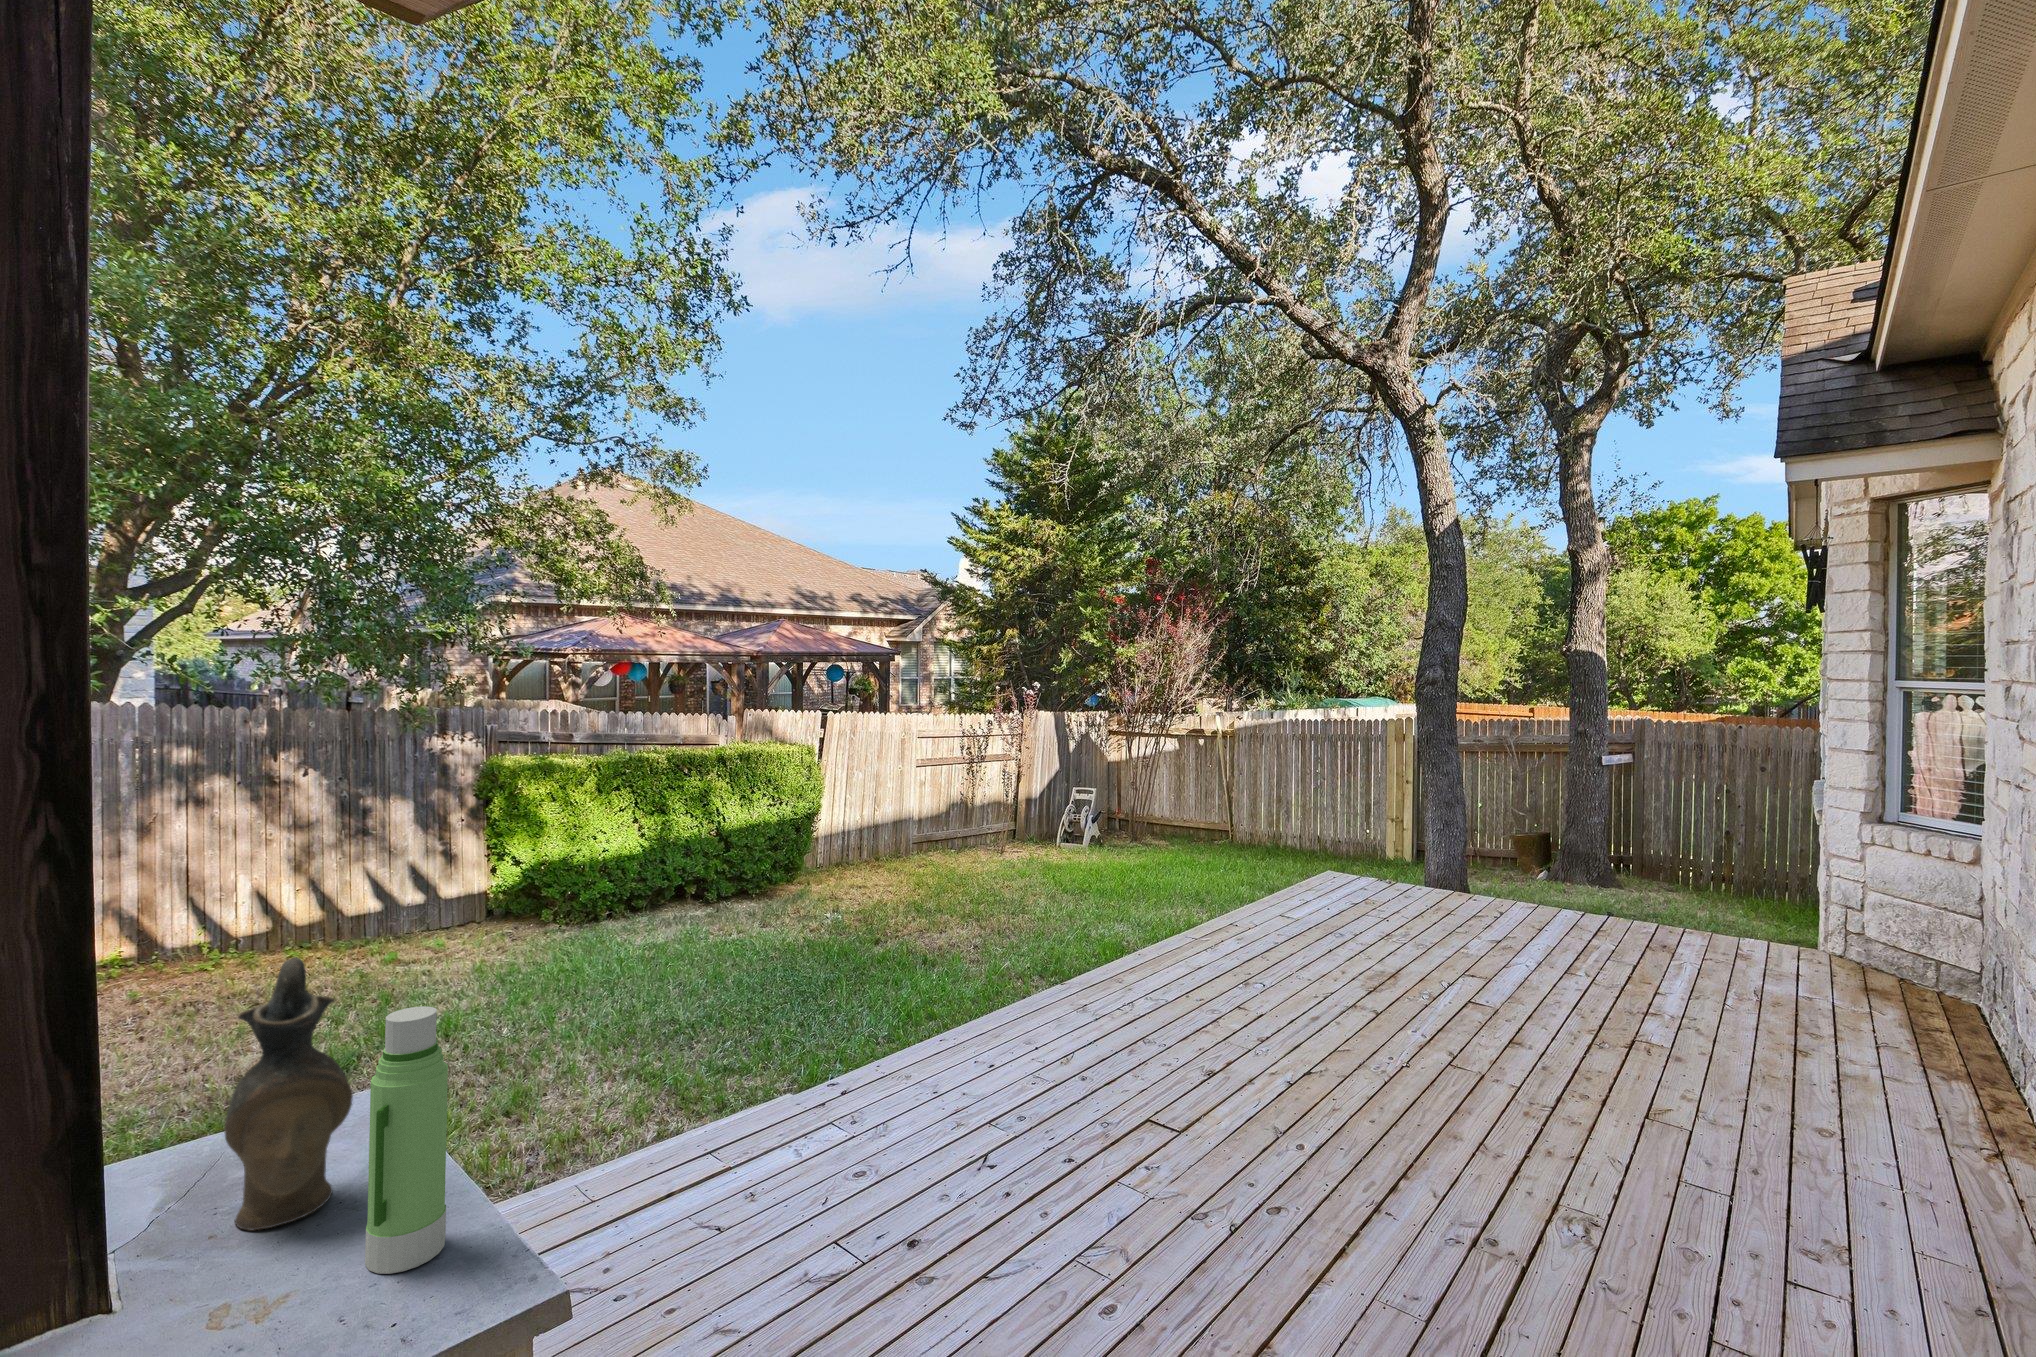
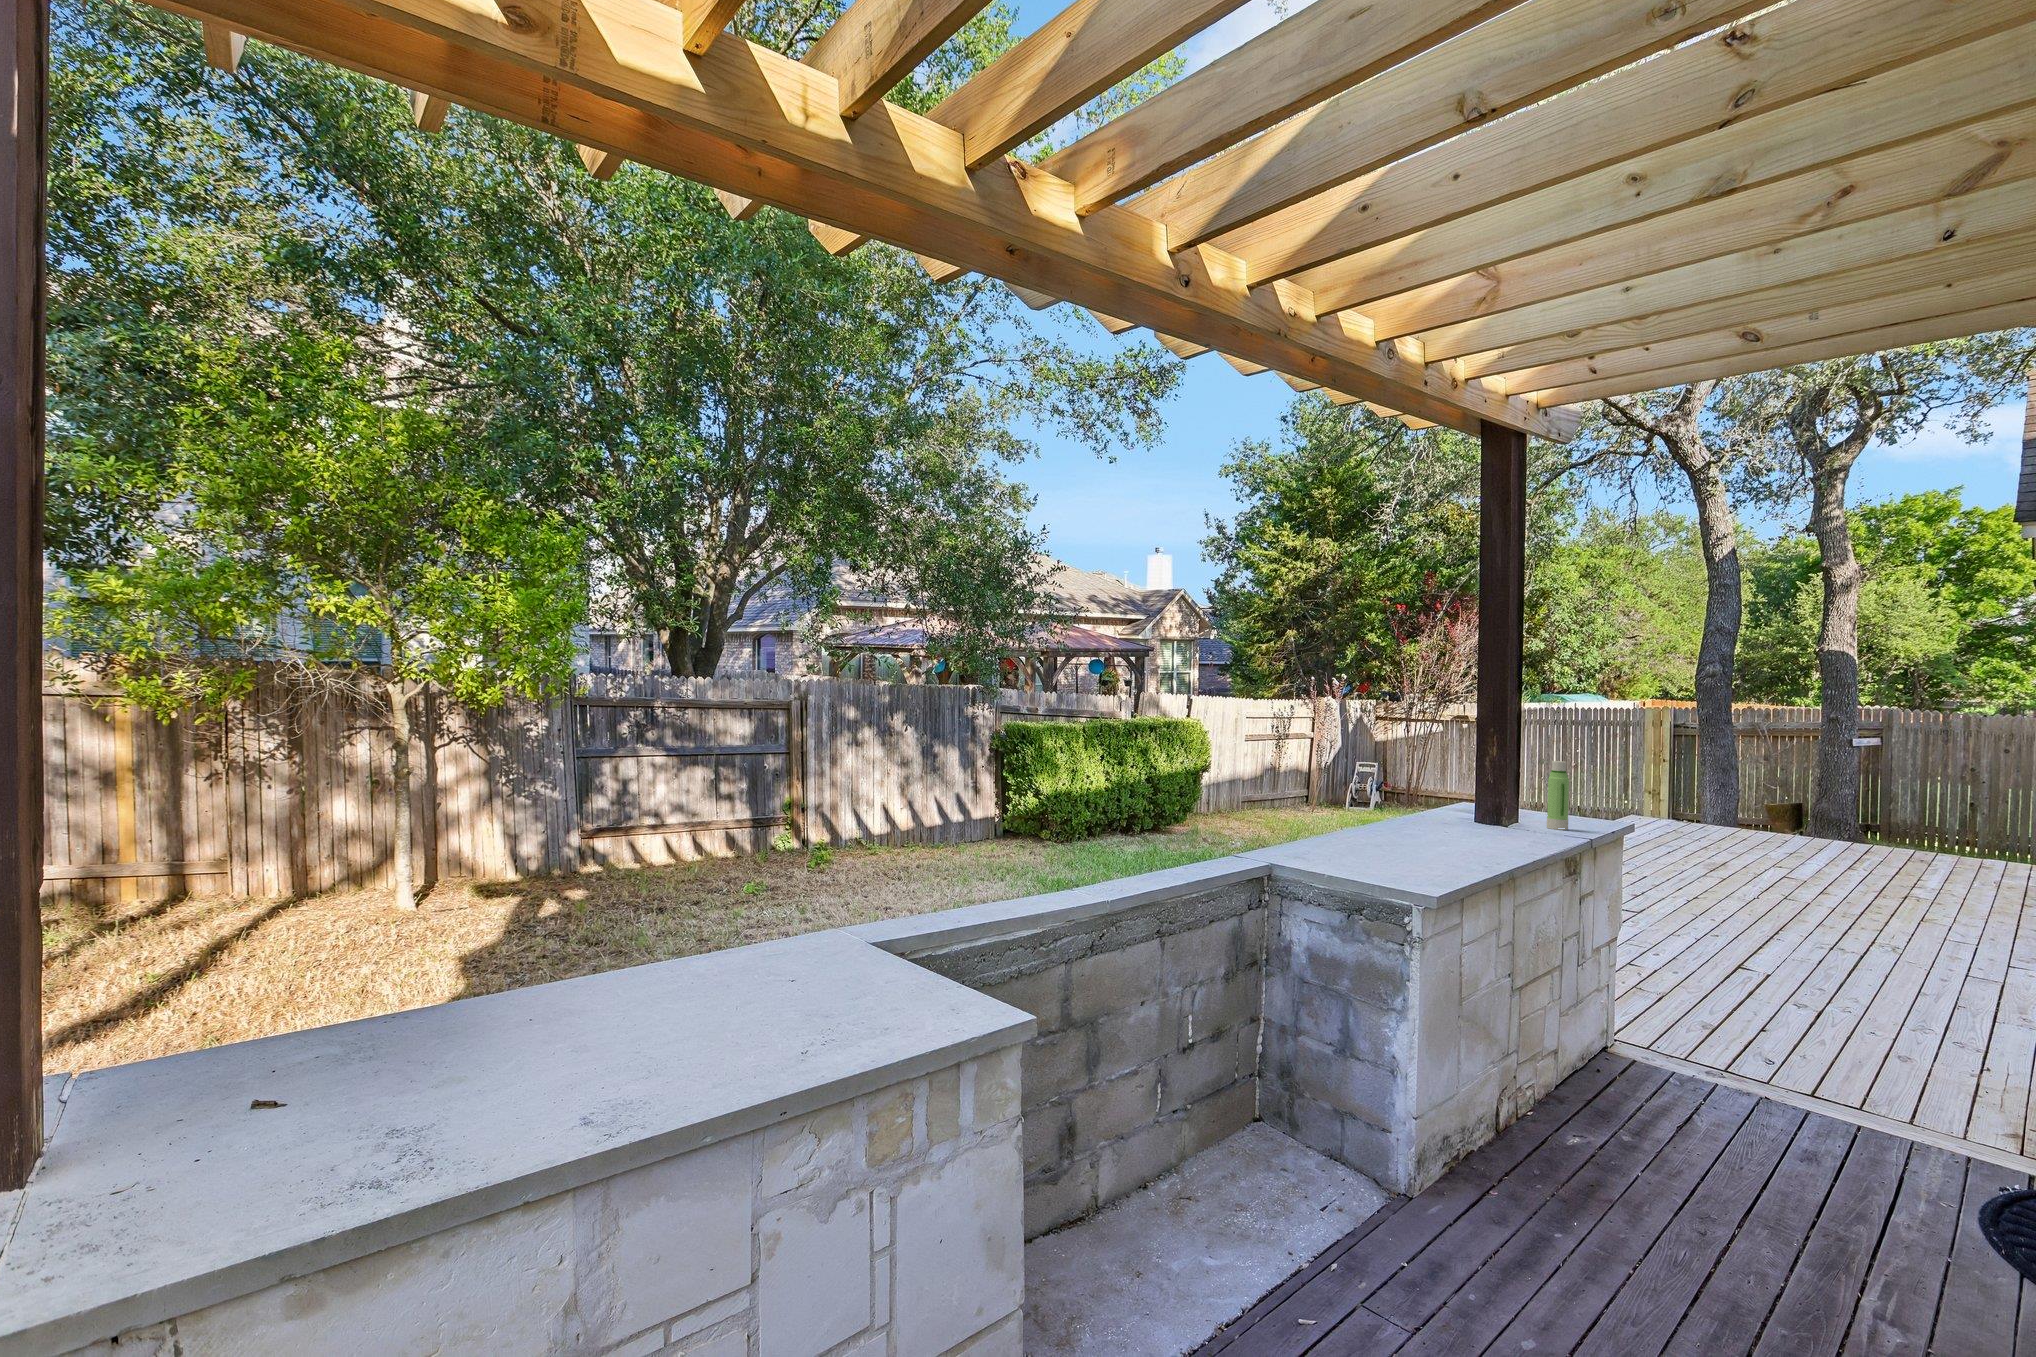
ceramic pitcher: present [225,957,353,1230] -> none [1482,751,1522,824]

